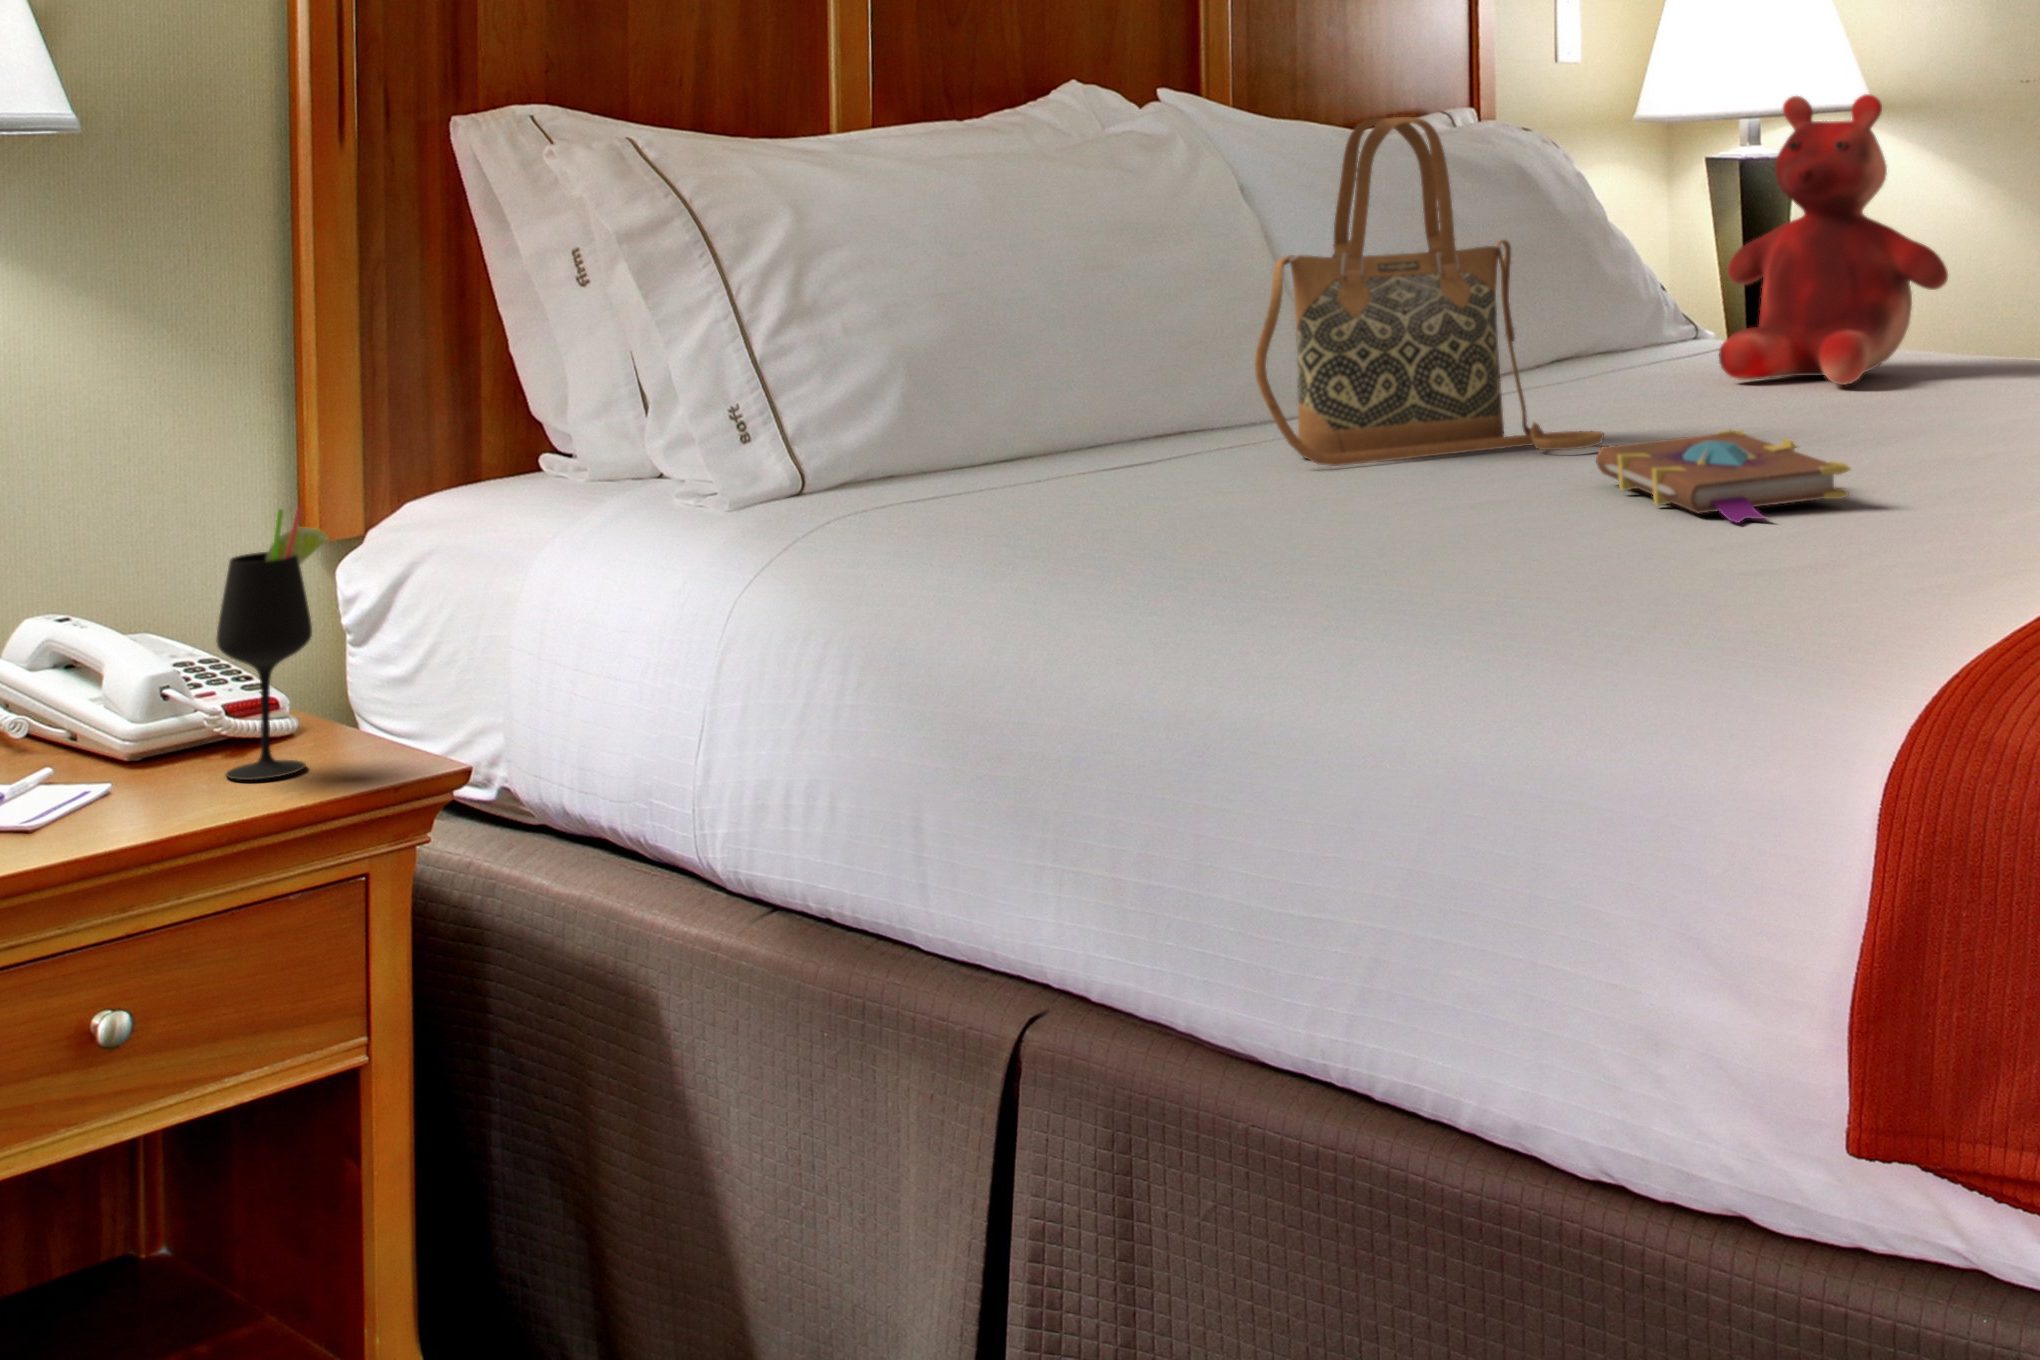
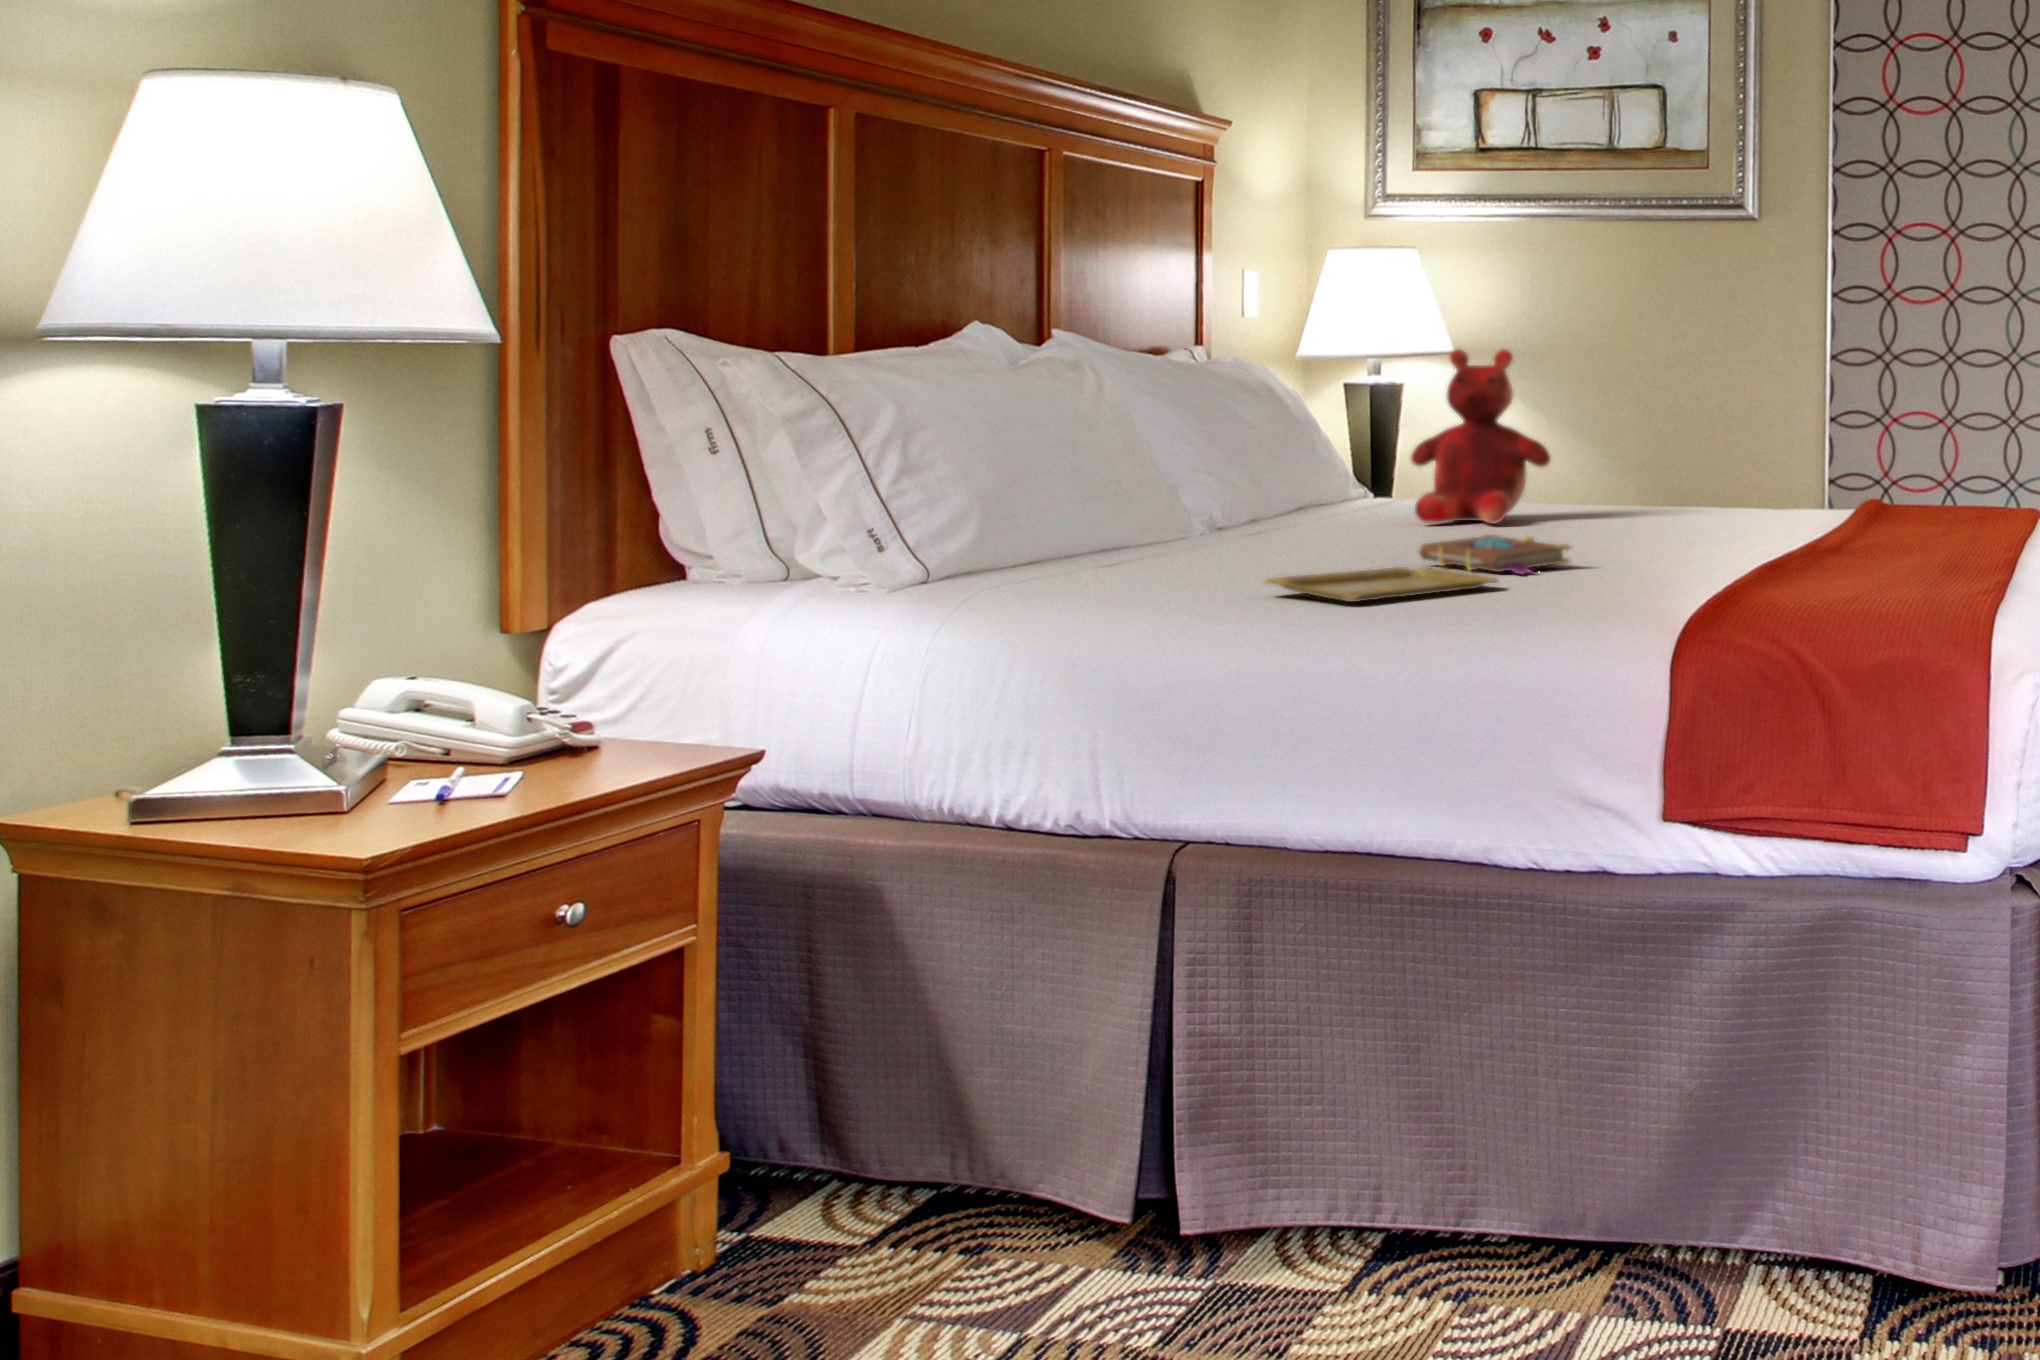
handbag: present [1255,117,1604,466] -> none [1196,354,1396,564]
tray: none [1224,501,1649,586] -> present [1265,567,1498,602]
wine glass: present [216,506,329,780] -> none [606,582,685,758]

